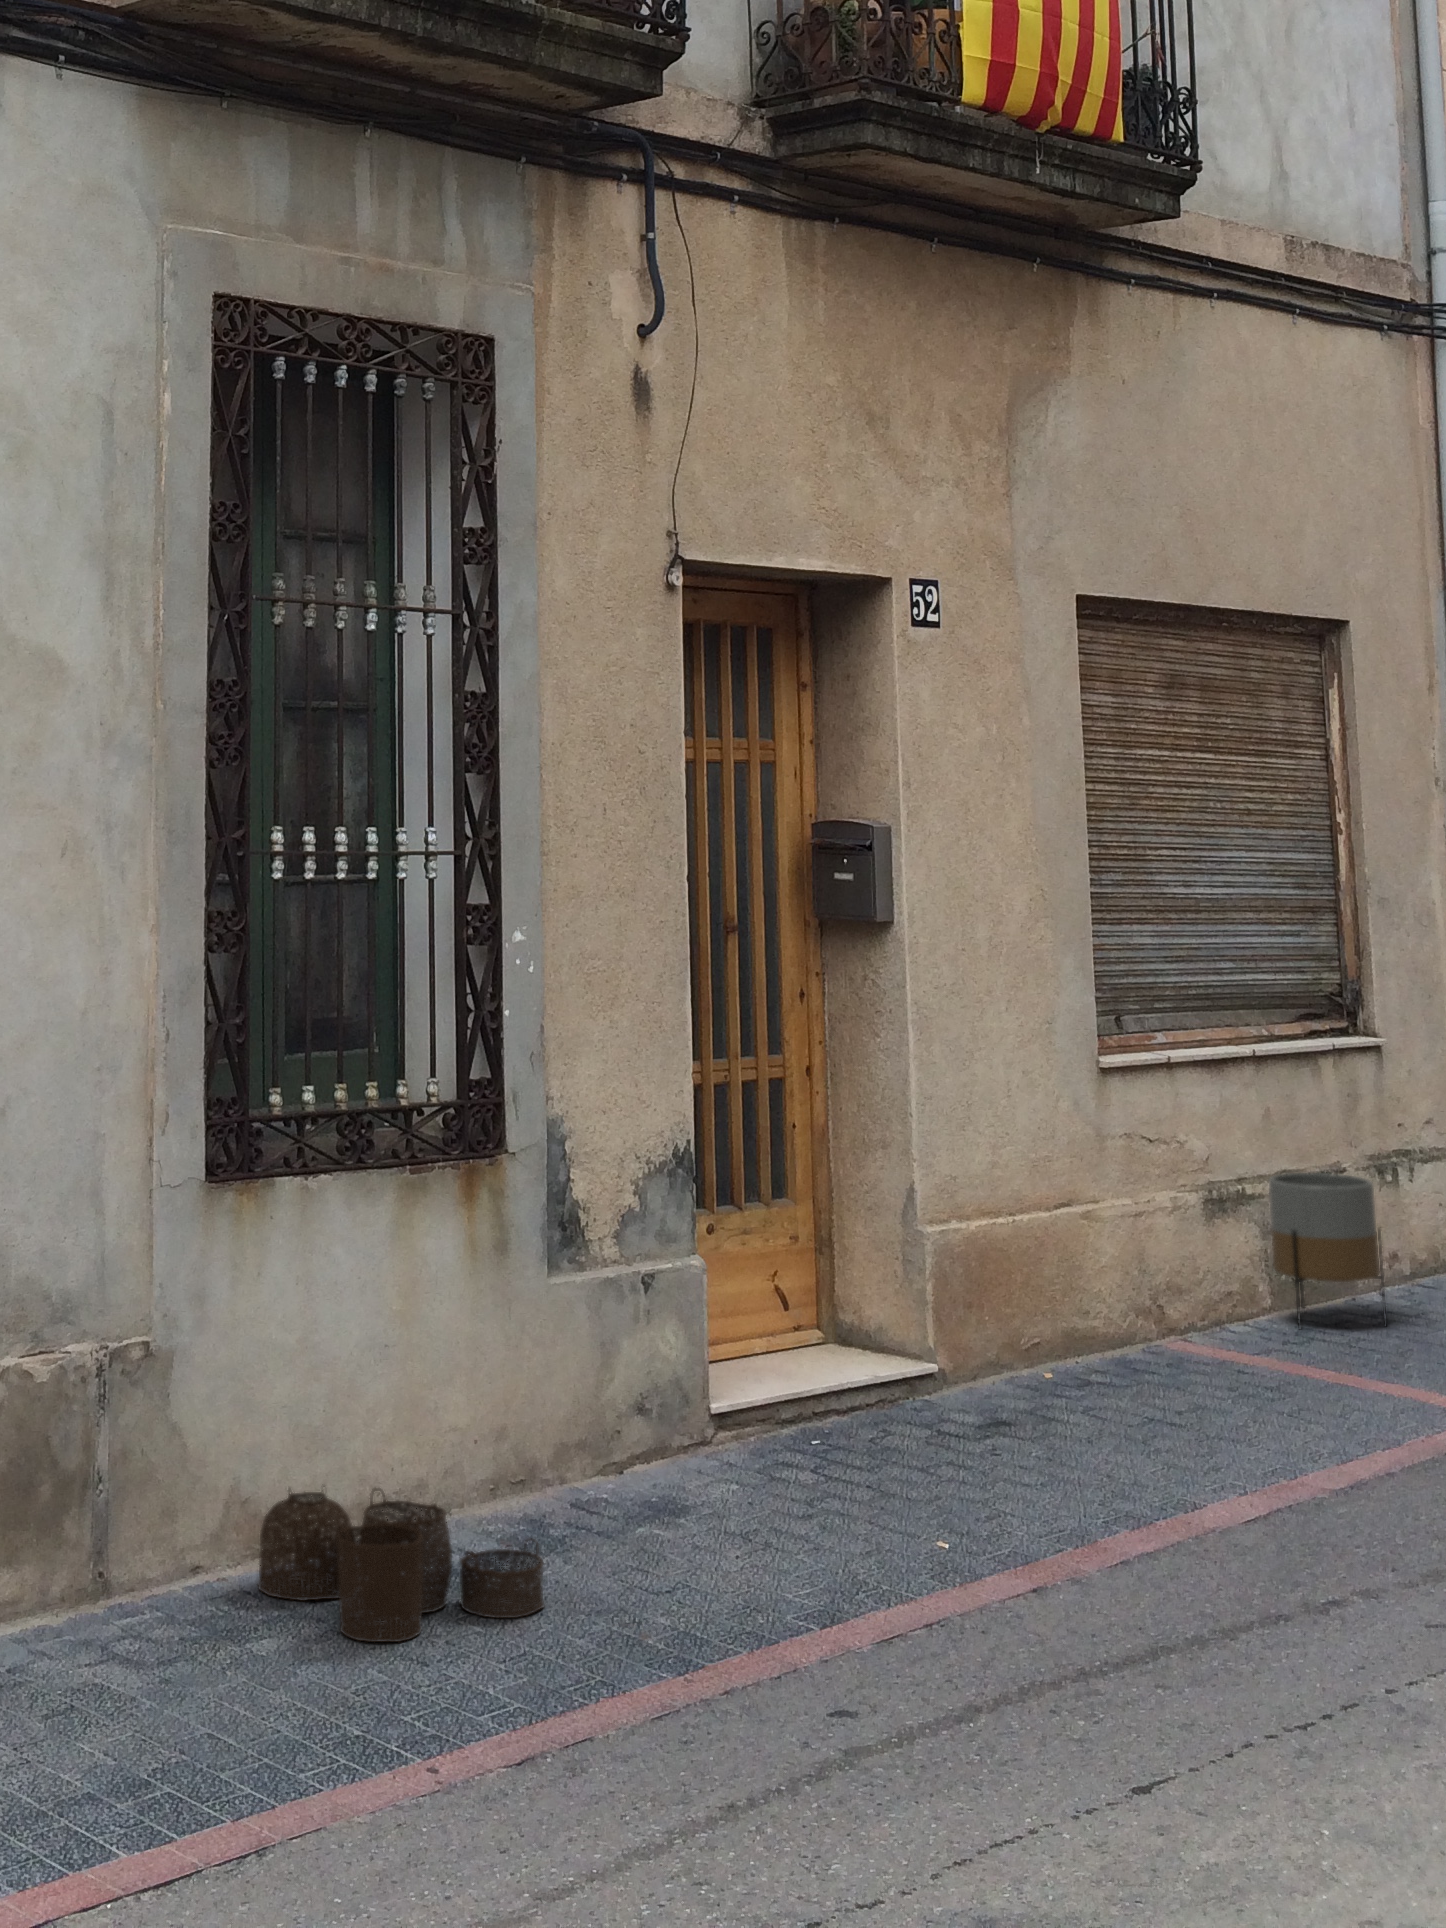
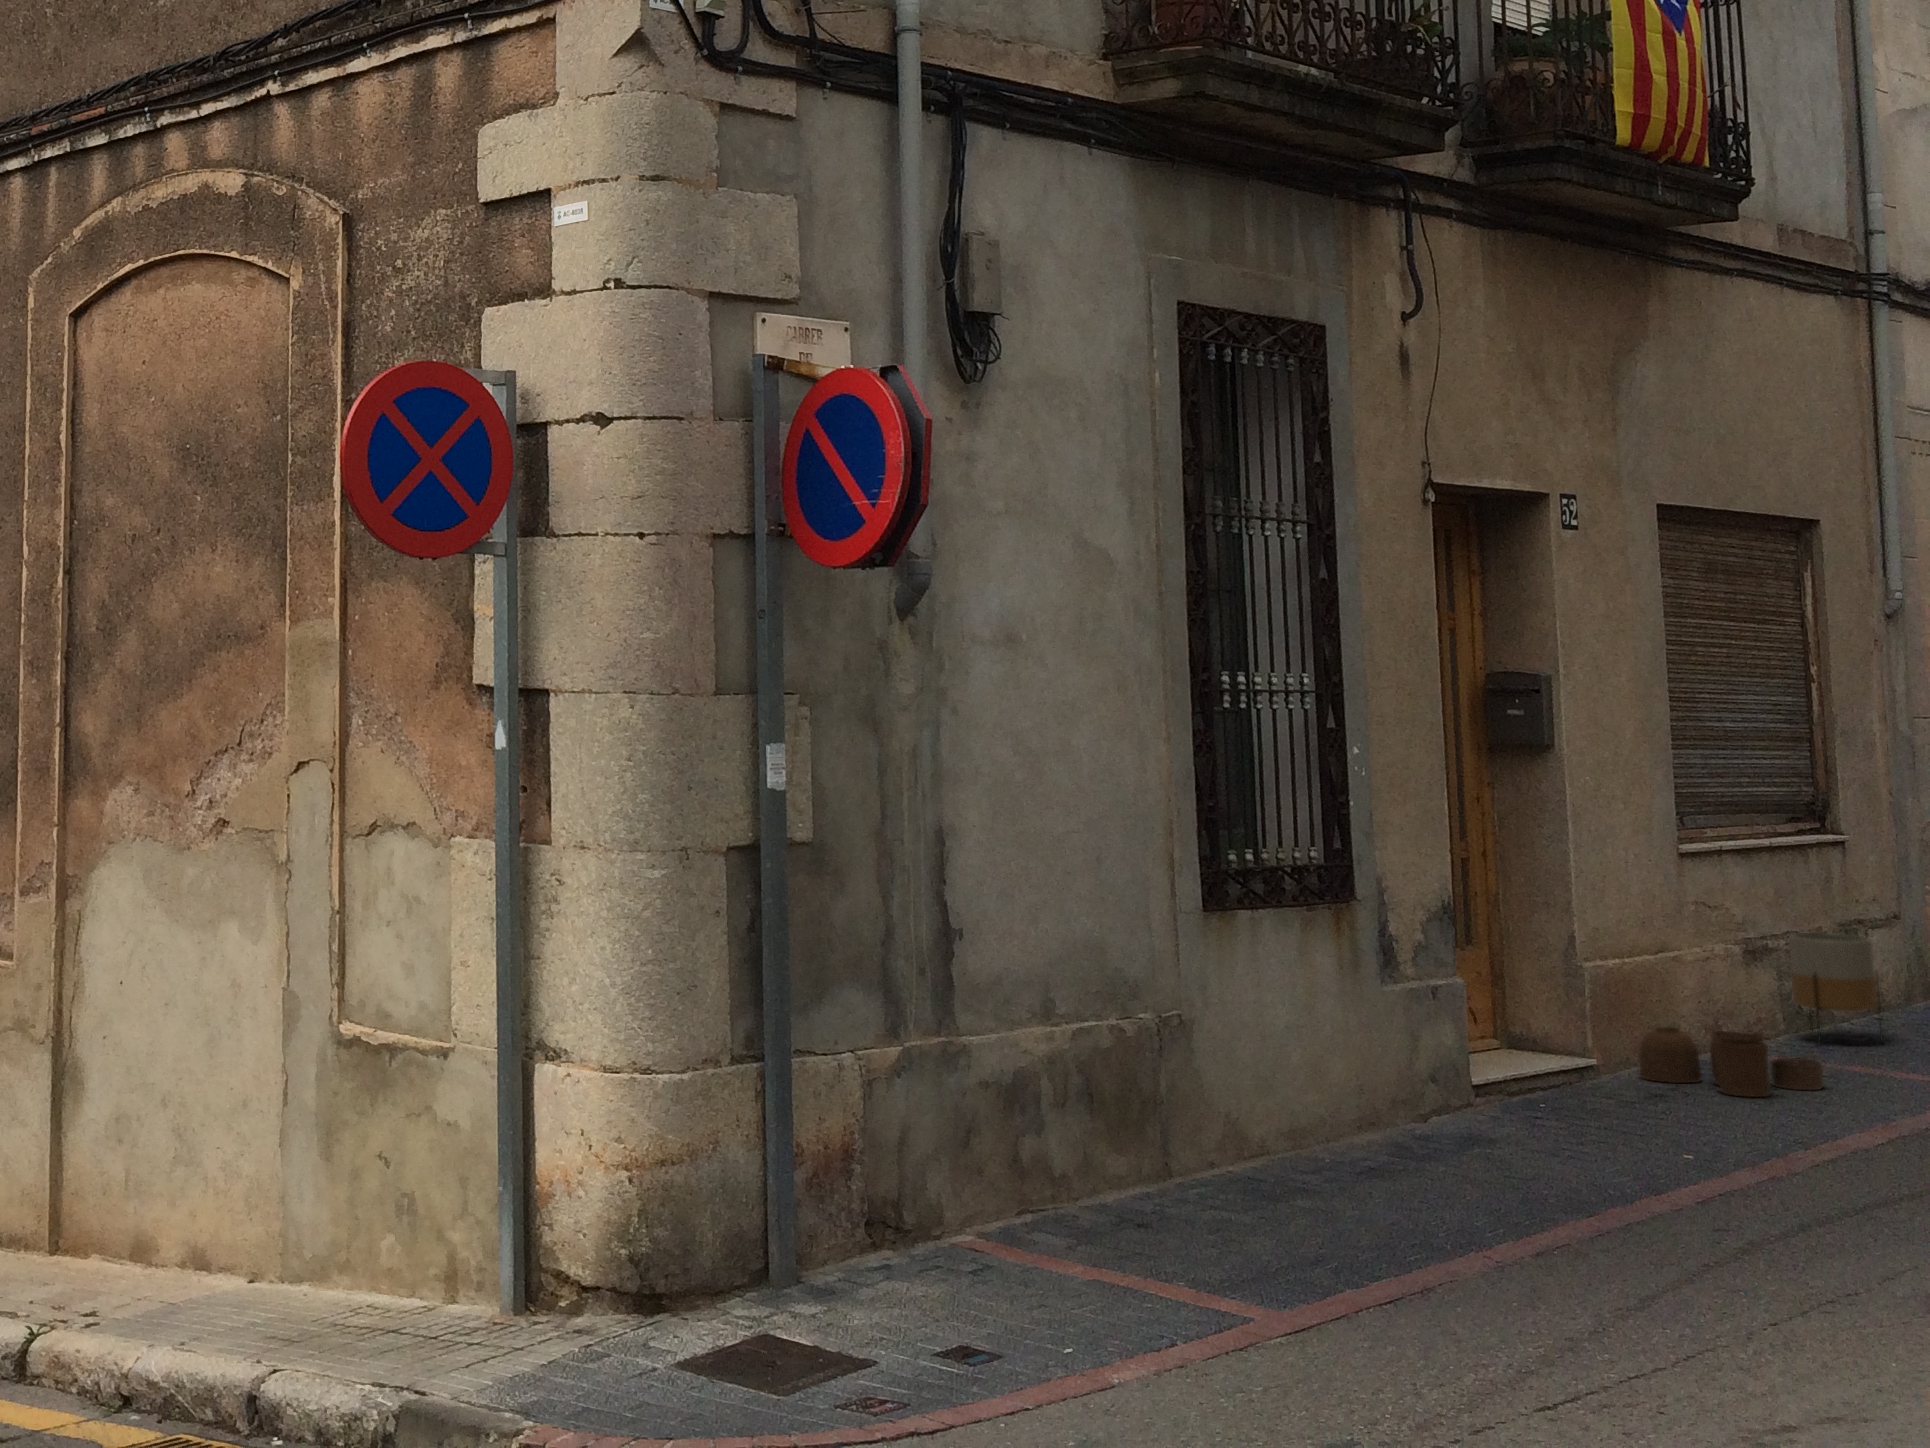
woven basket: present [258,1486,544,1642] -> present [1640,1027,1823,1097]

